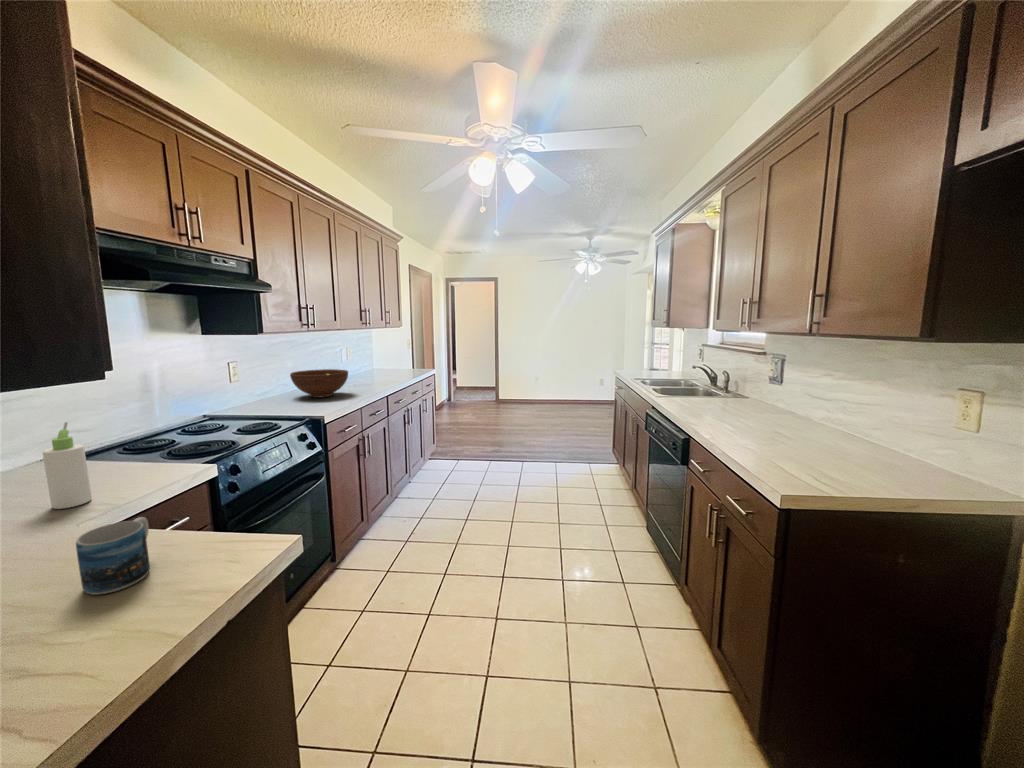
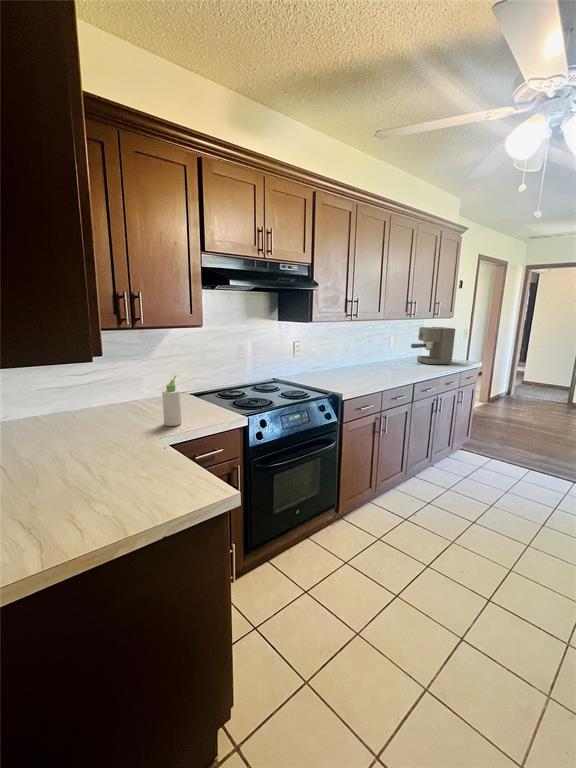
coffee maker: none [369,337,412,377] -> present [411,327,455,365]
fruit bowl: present [290,369,348,398] -> none [335,352,380,377]
mug: present [76,517,150,595] -> none [129,446,171,488]

